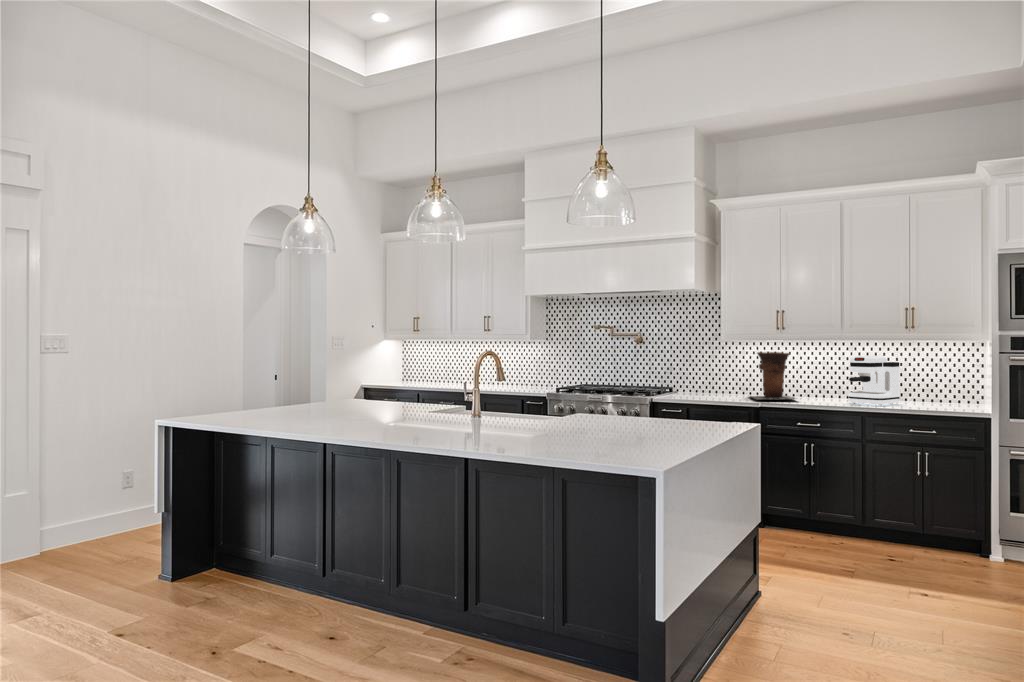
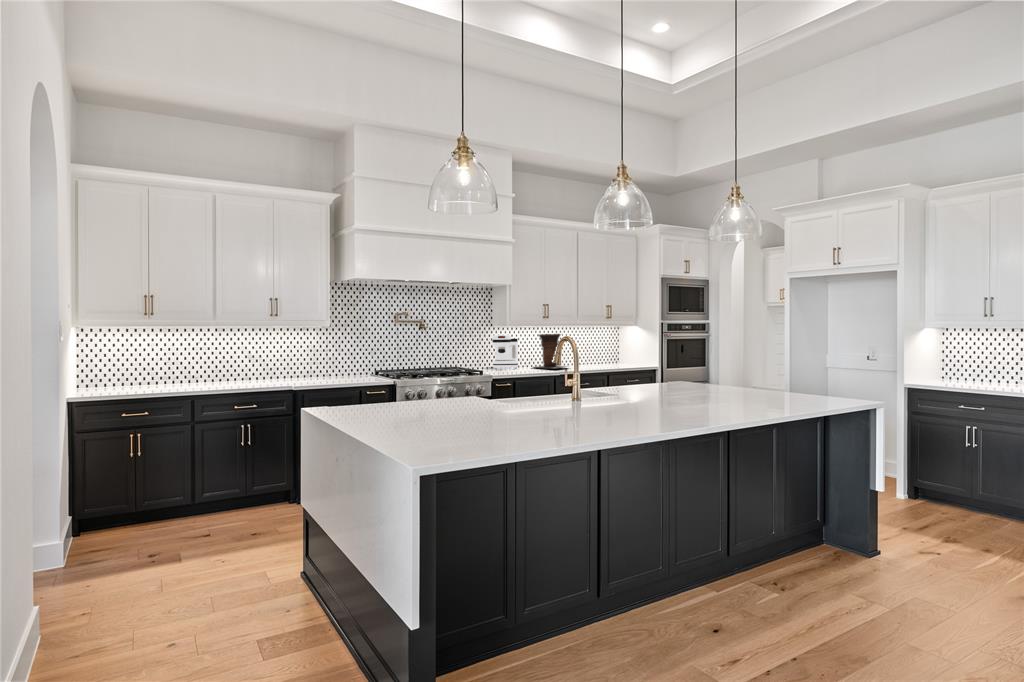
coffee maker: present [848,356,900,405] -> present [492,335,518,369]

